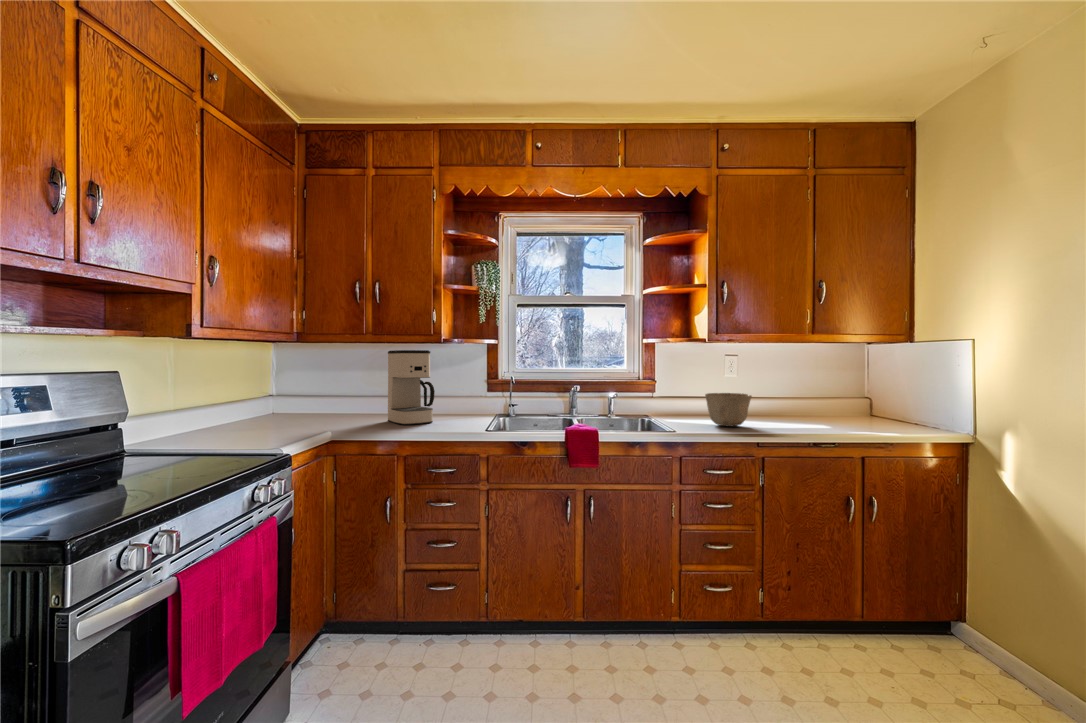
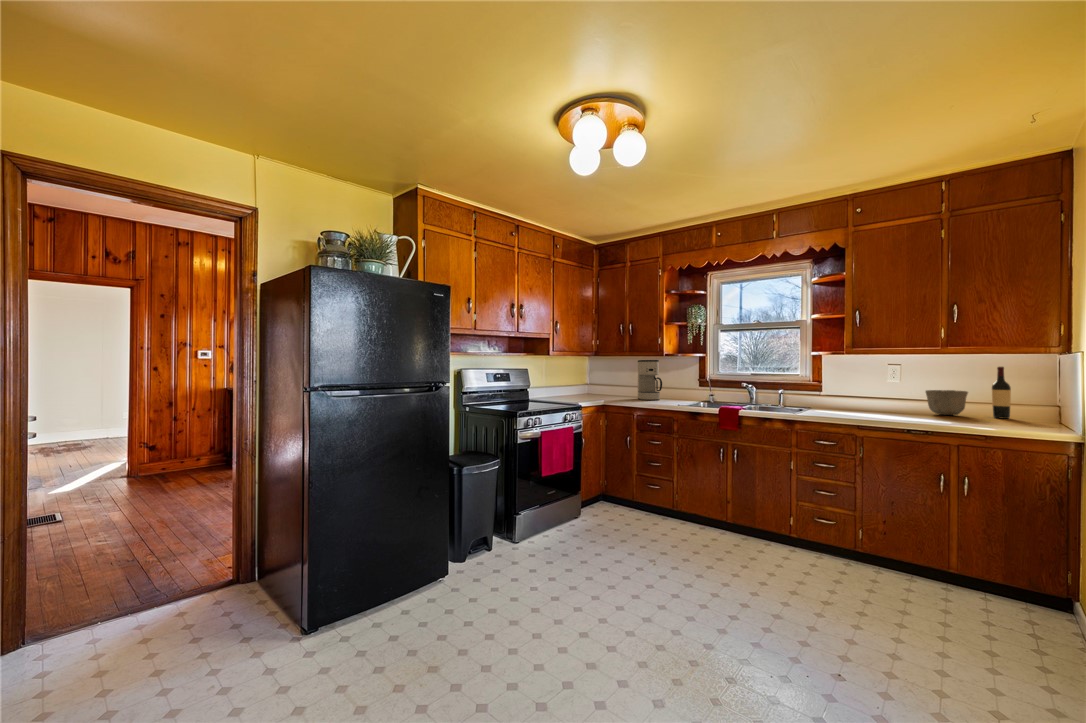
wine bottle: none [877,363,898,427] -> present [992,367,1011,419]
ceramic bowl: present [705,393,752,426] -> present [926,390,968,415]

